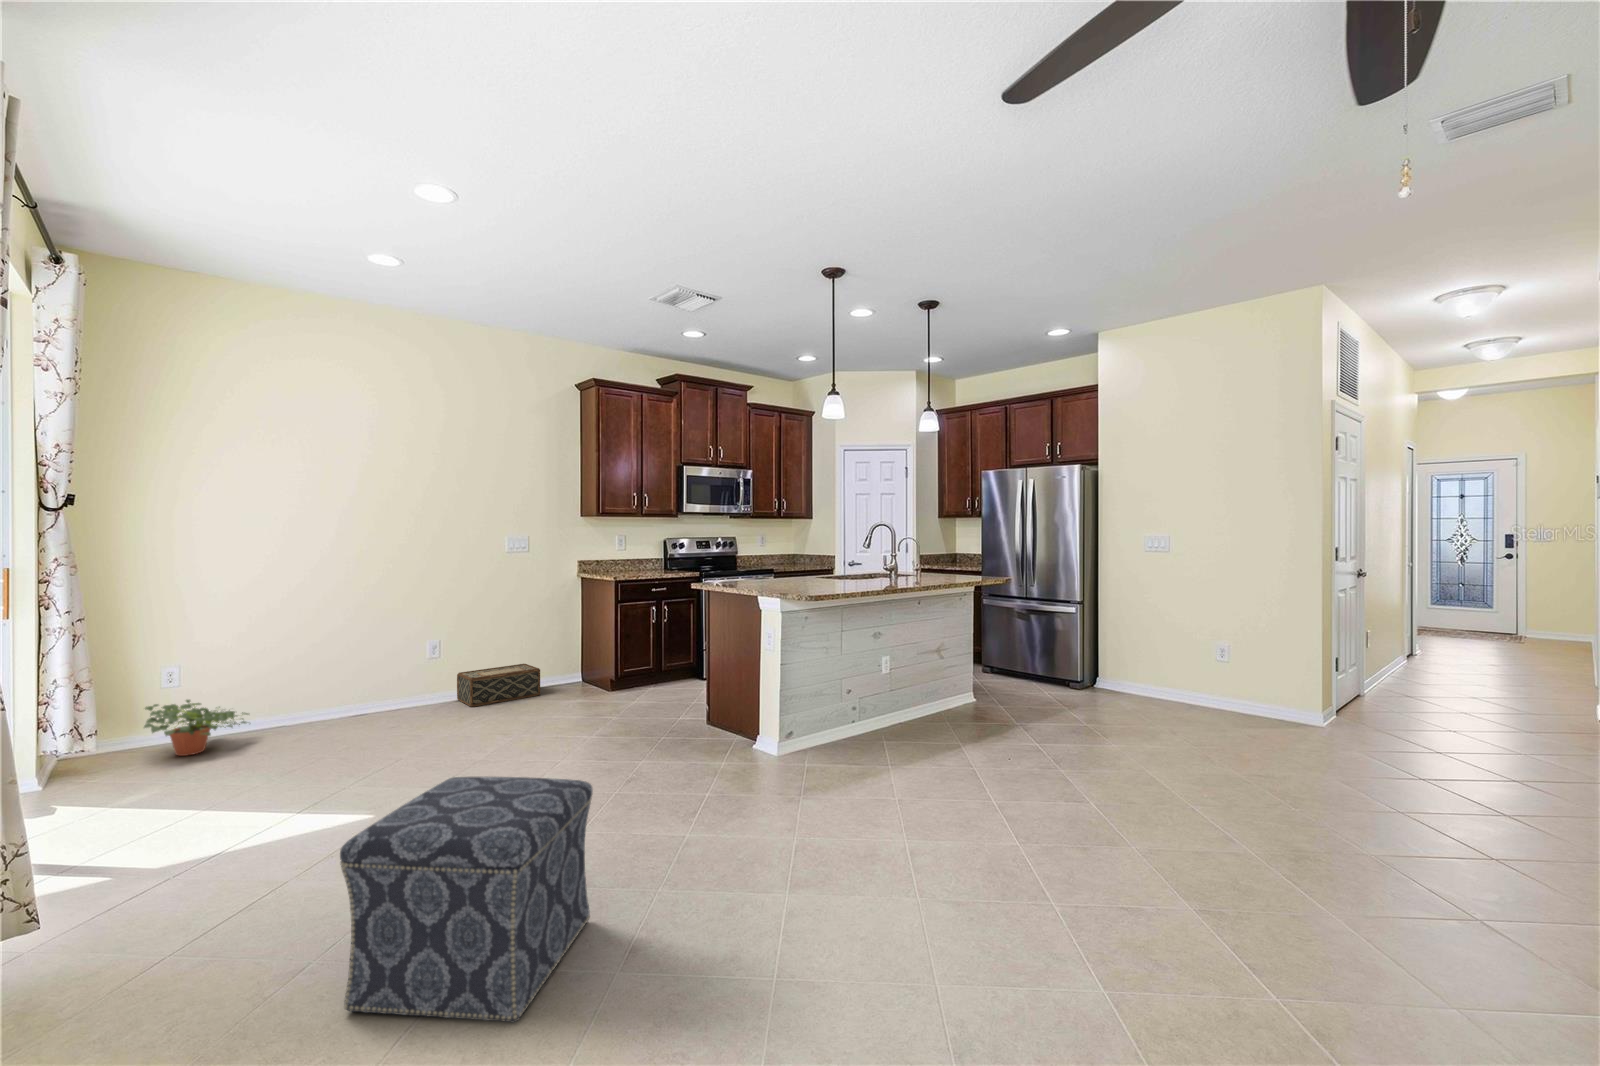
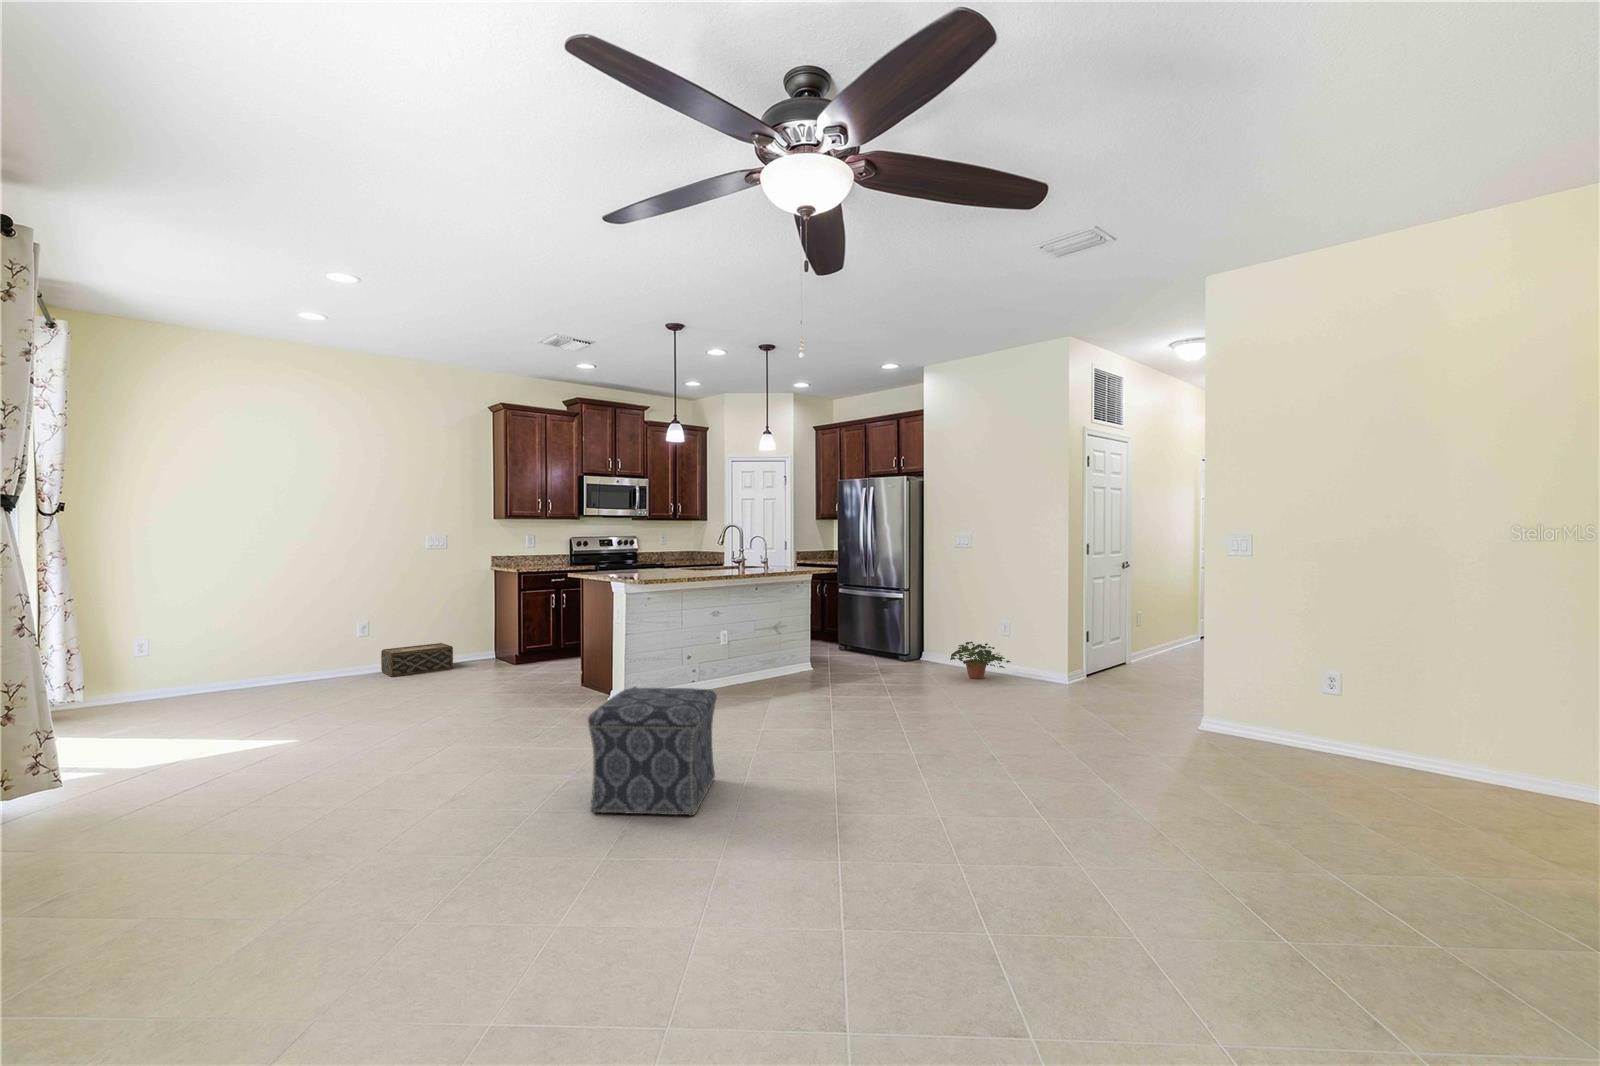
potted plant: present [144,700,248,756] -> present [950,642,1010,679]
ottoman: present [340,777,593,1023] -> present [588,688,717,816]

